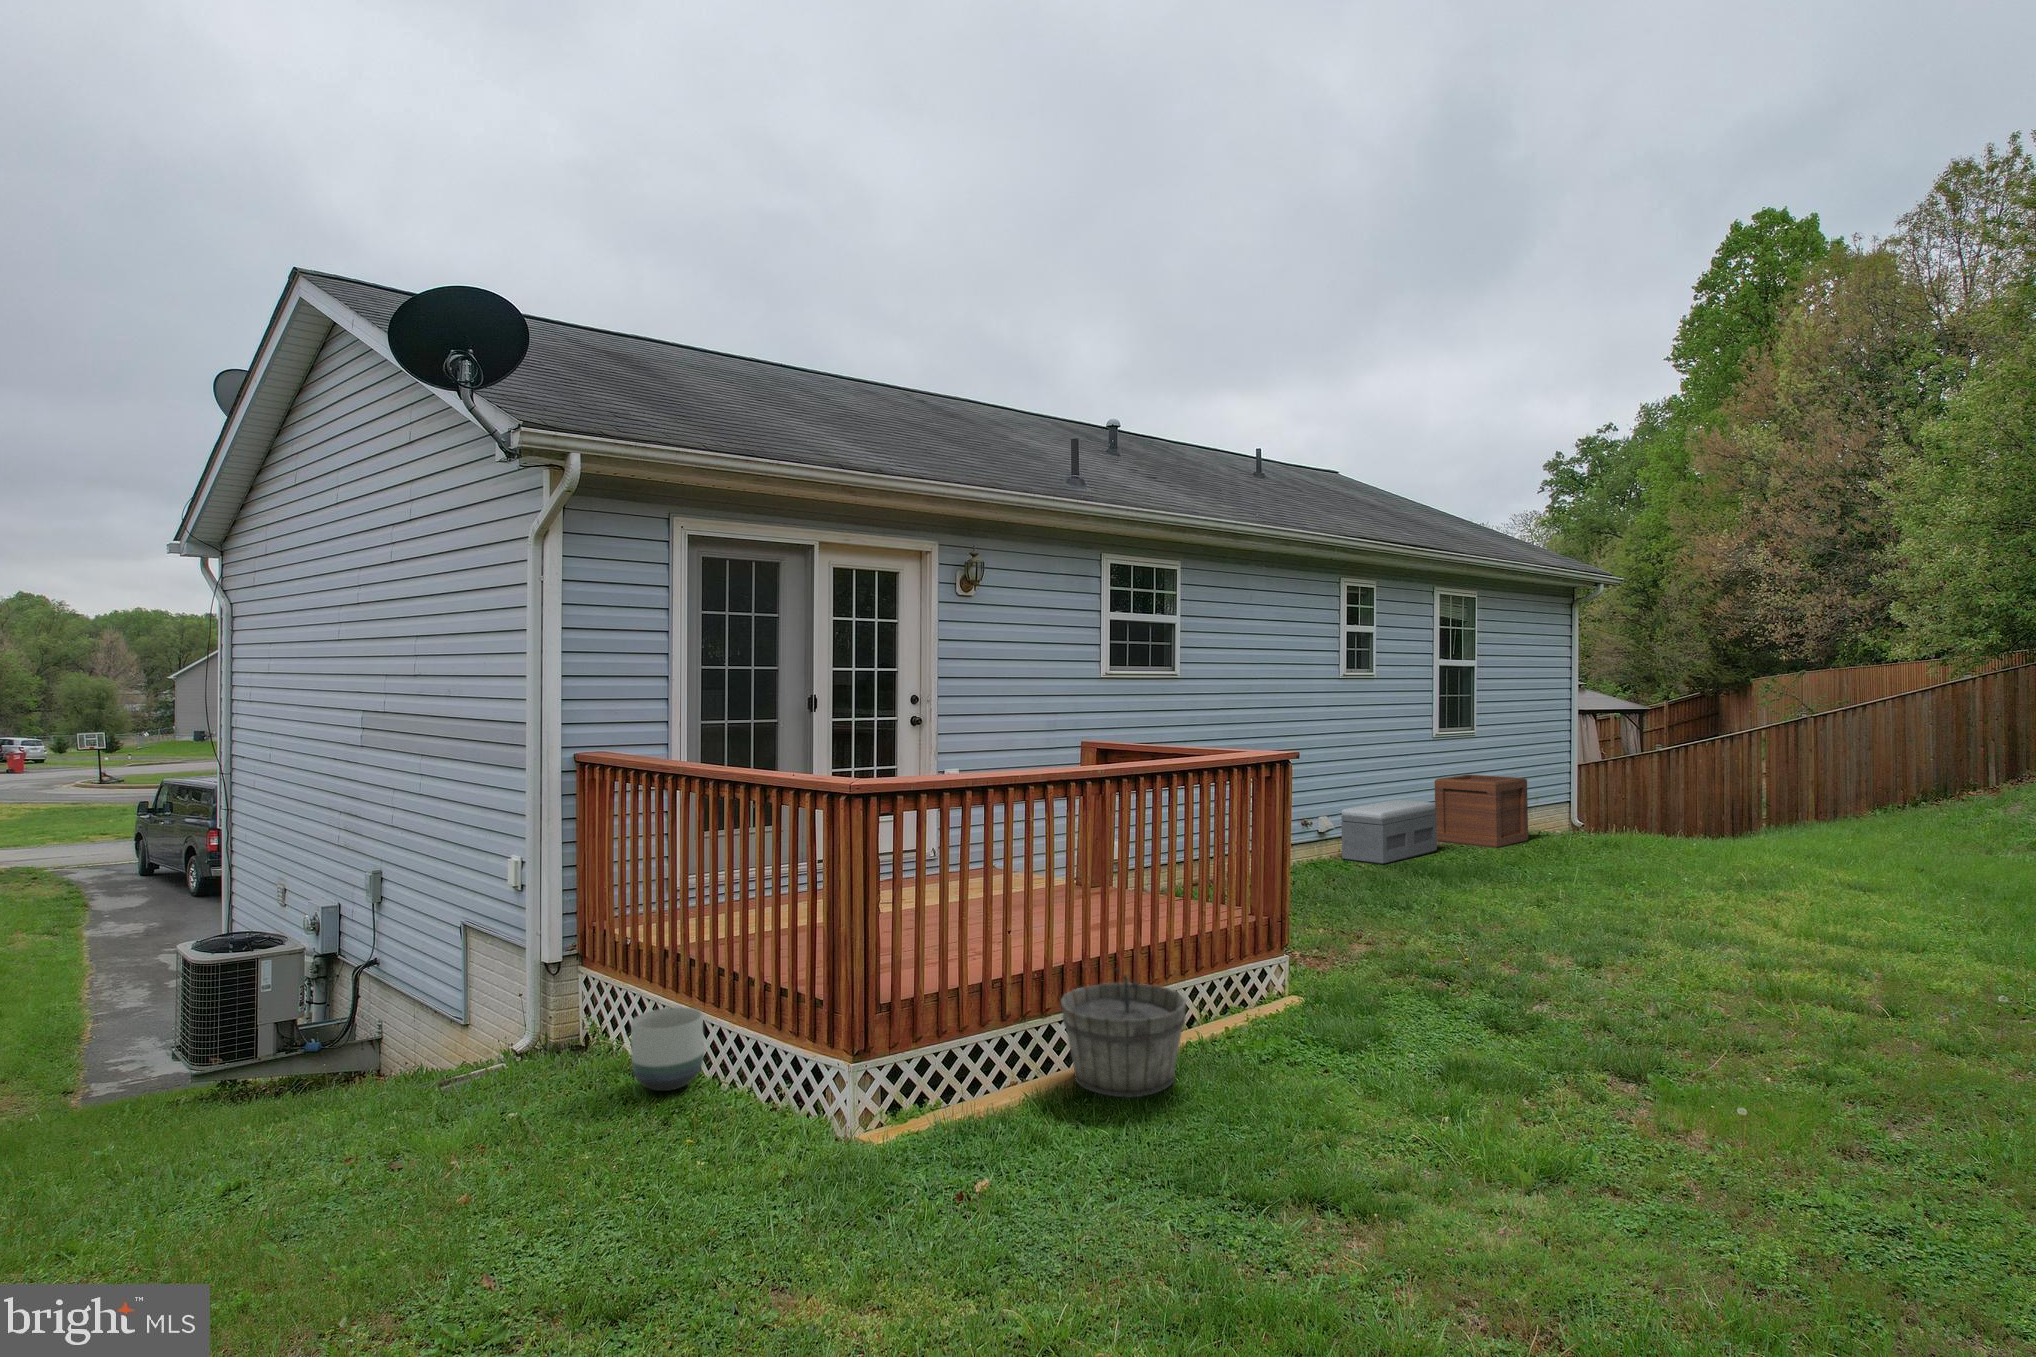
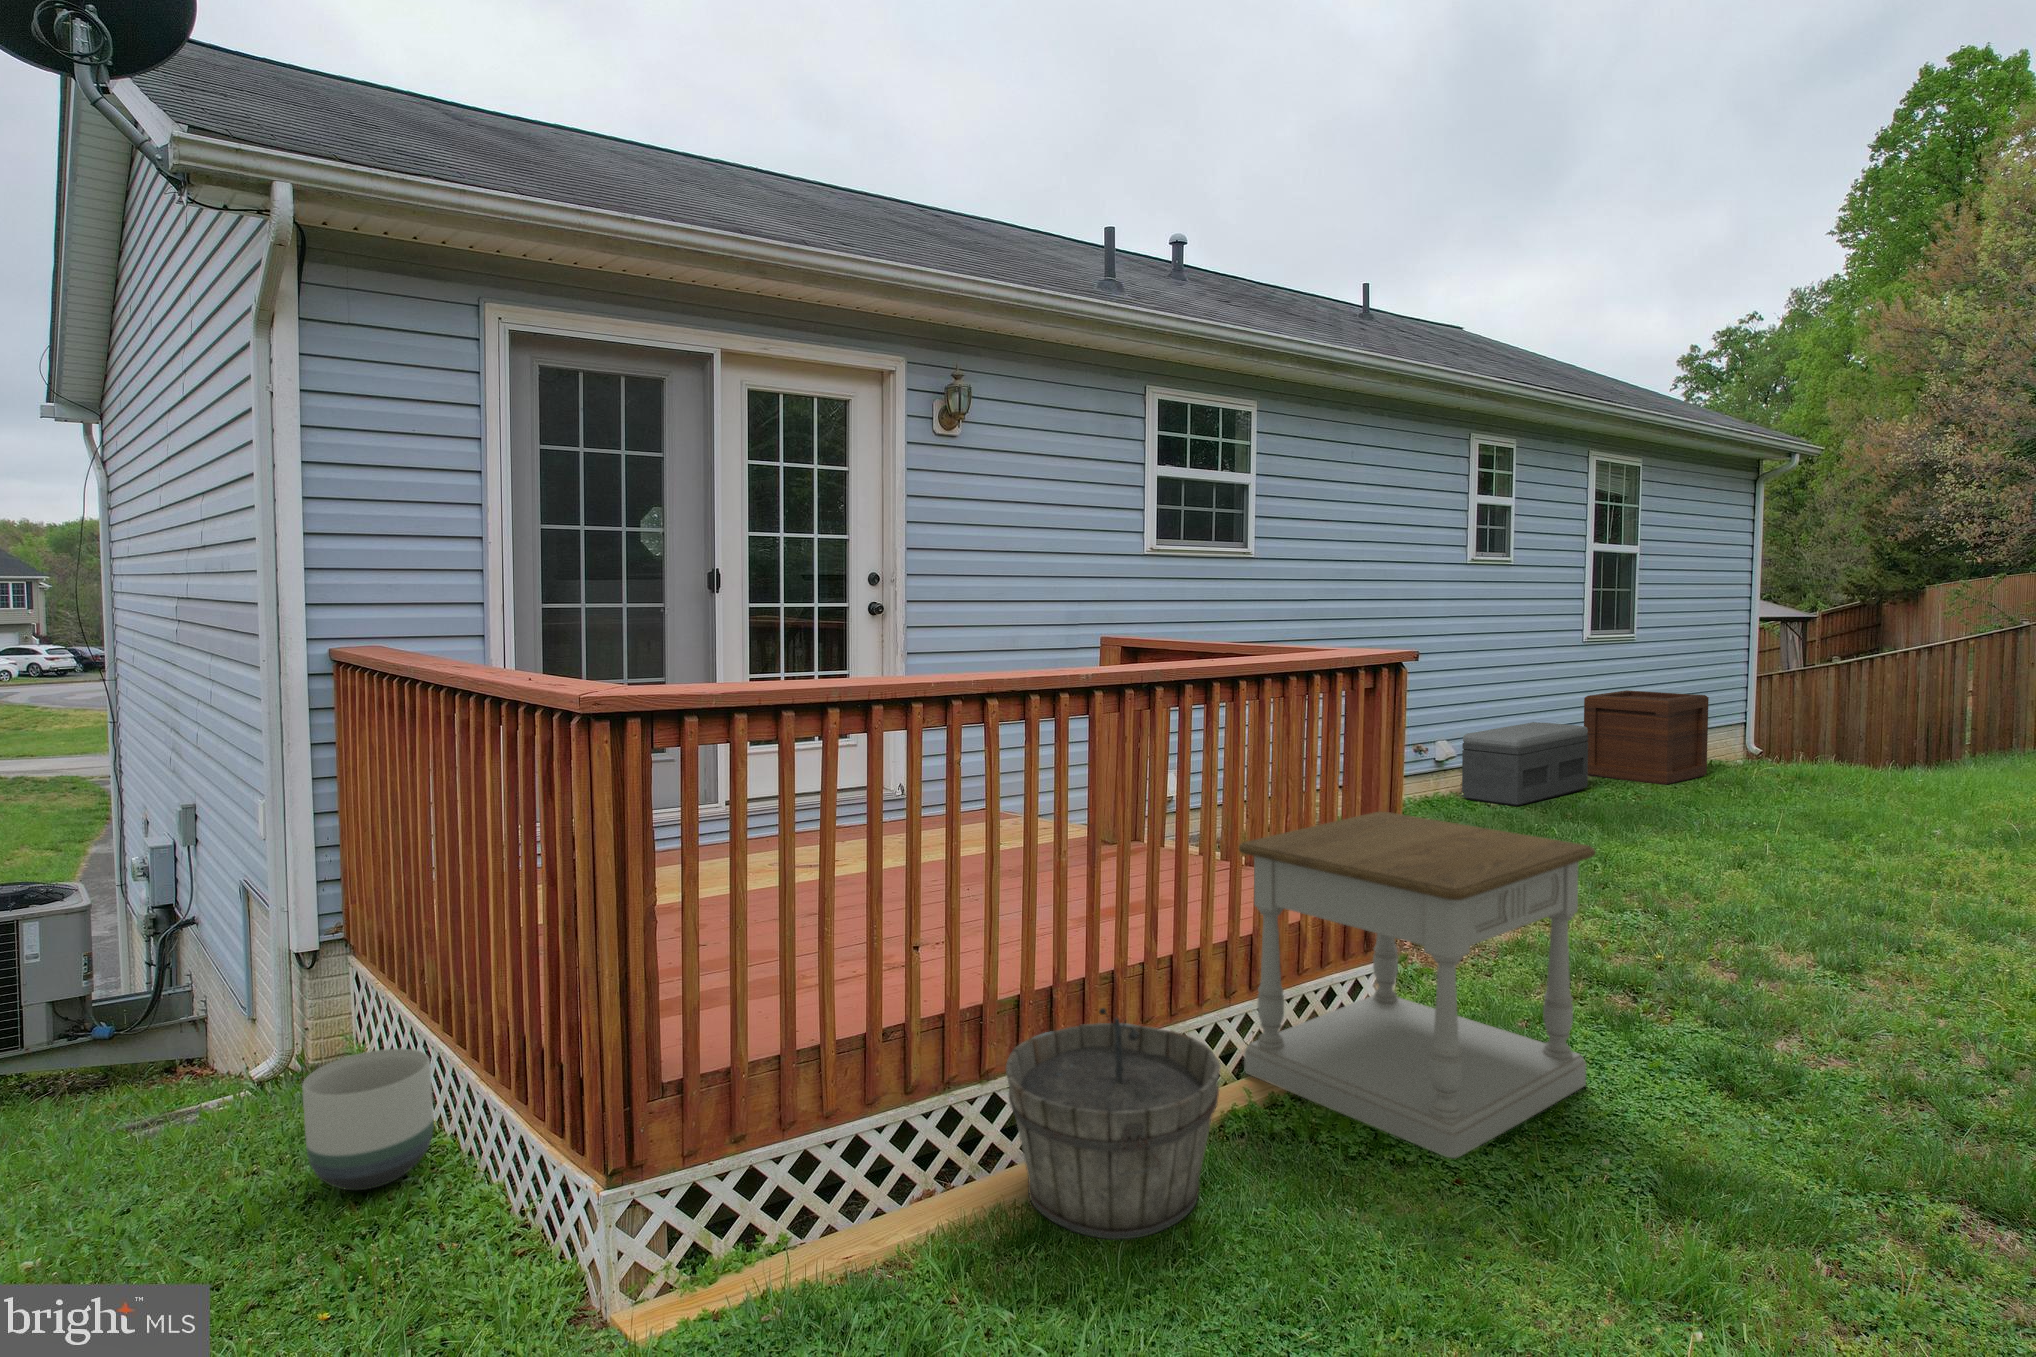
side table: none [1189,857,1405,1060] -> present [1239,812,1595,1158]

